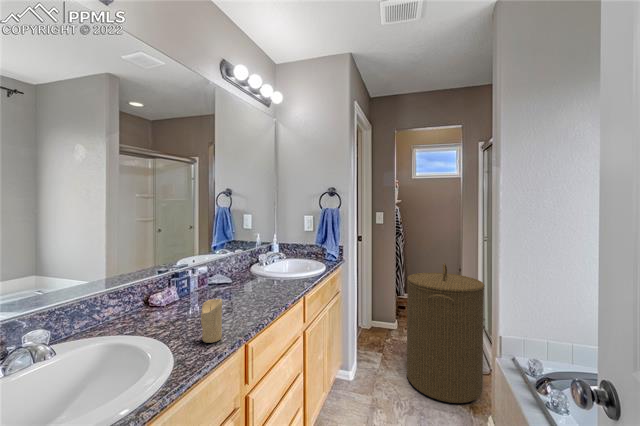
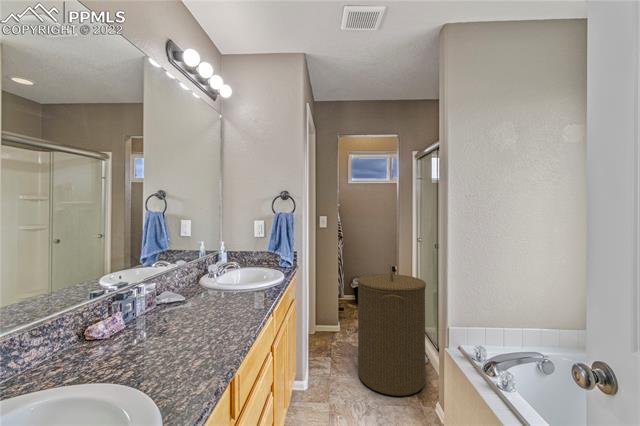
candle: present [201,299,222,343] -> none [183,323,209,379]

